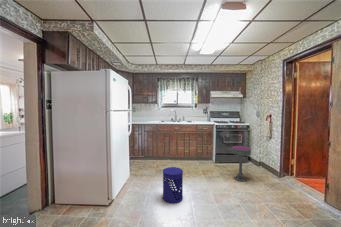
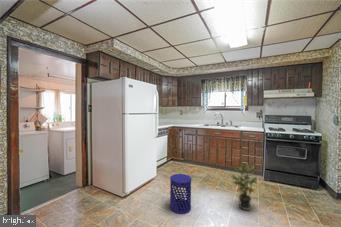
bar stool: present [232,146,251,181] -> none [272,162,302,213]
potted plant: none [208,149,227,186] -> present [232,165,257,210]

